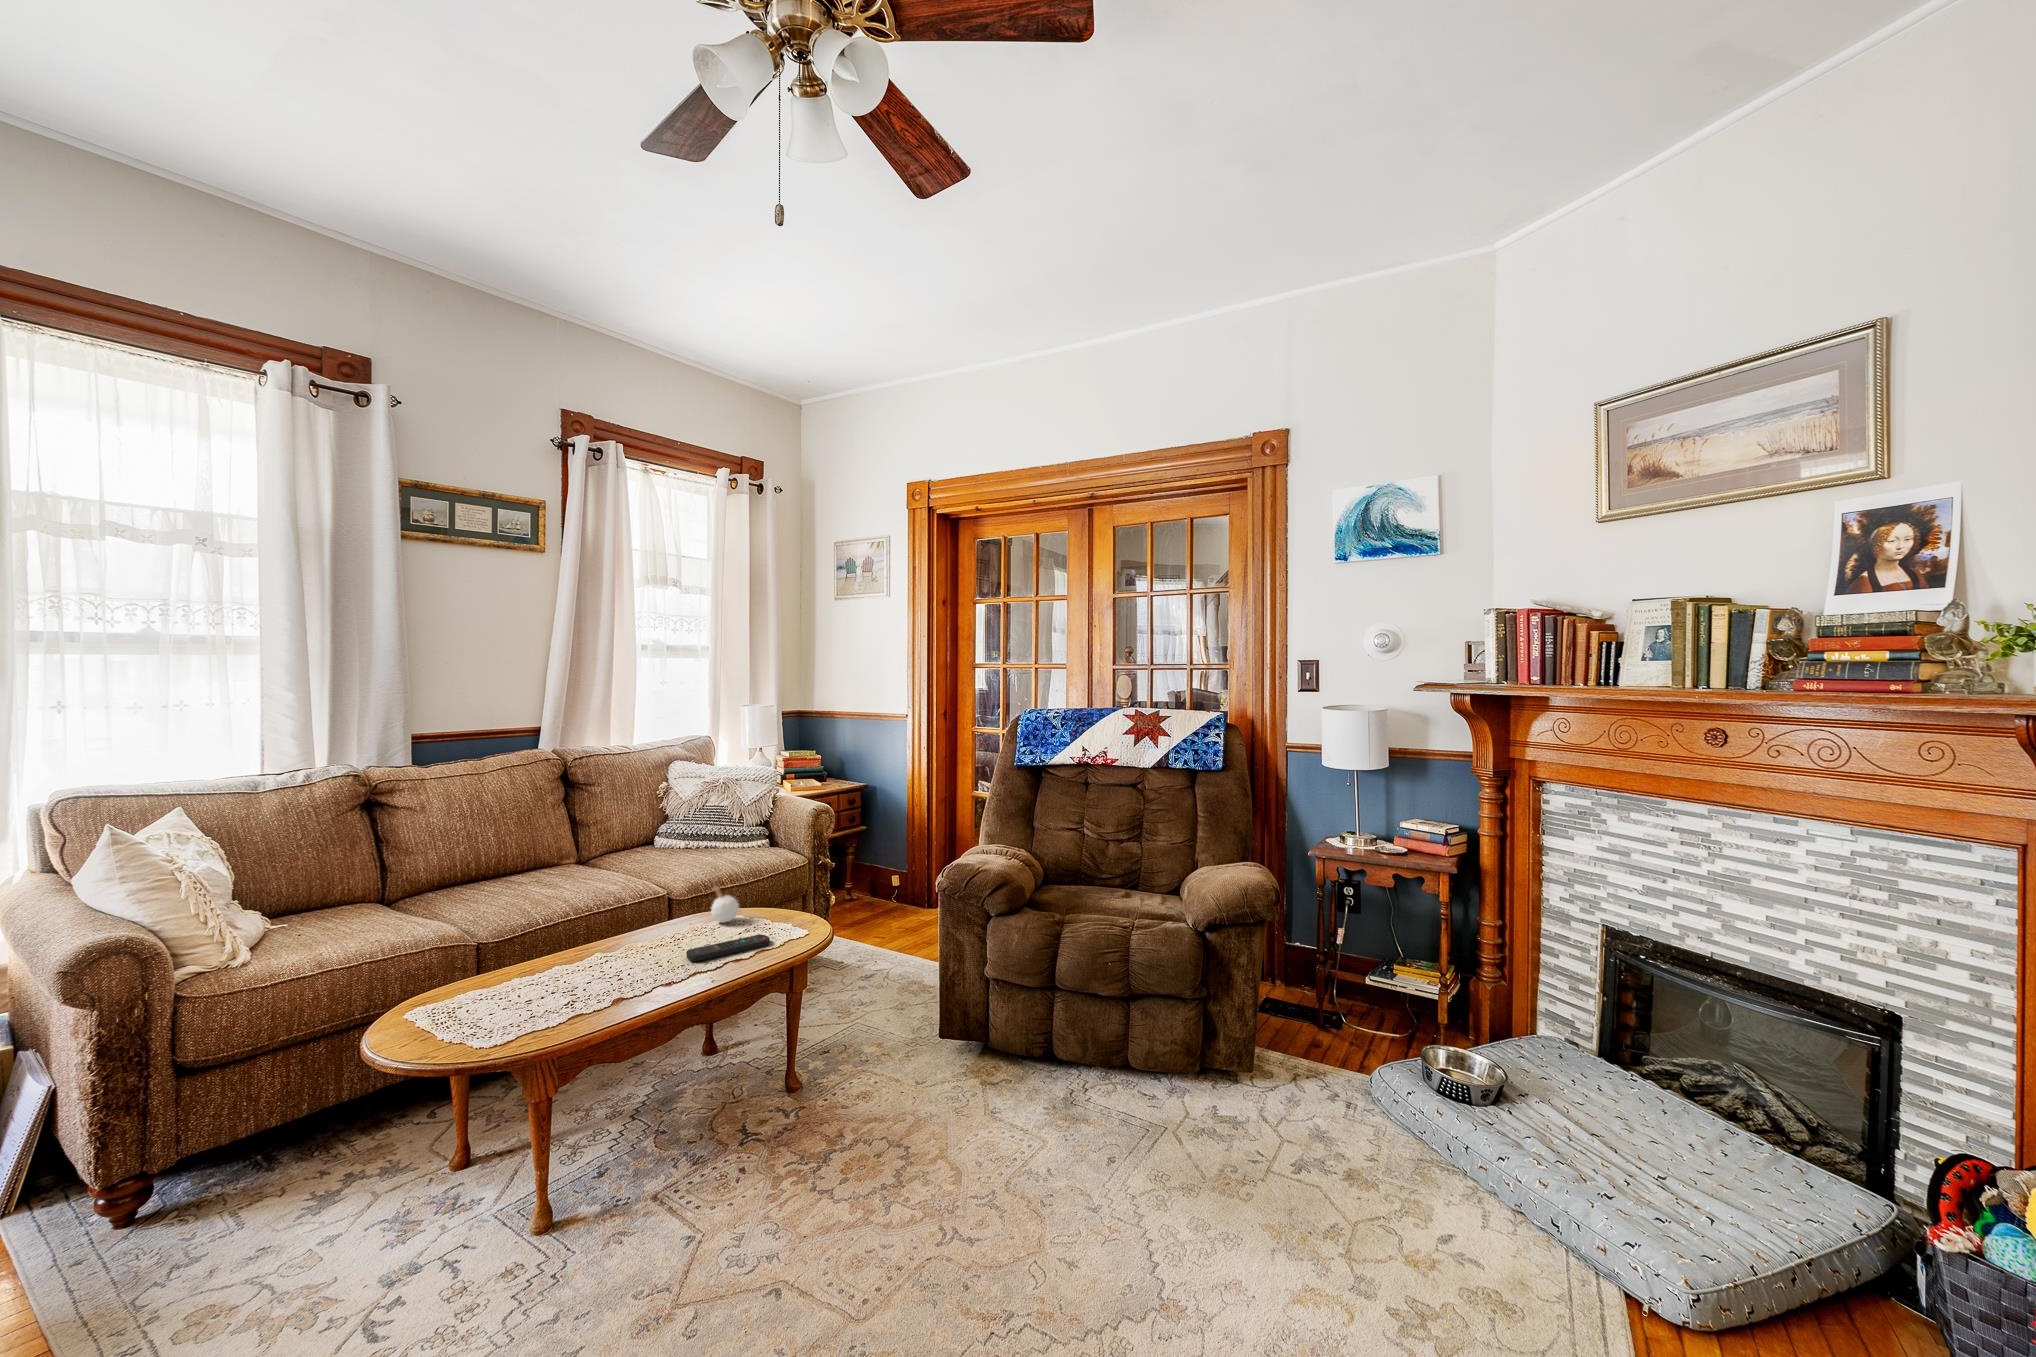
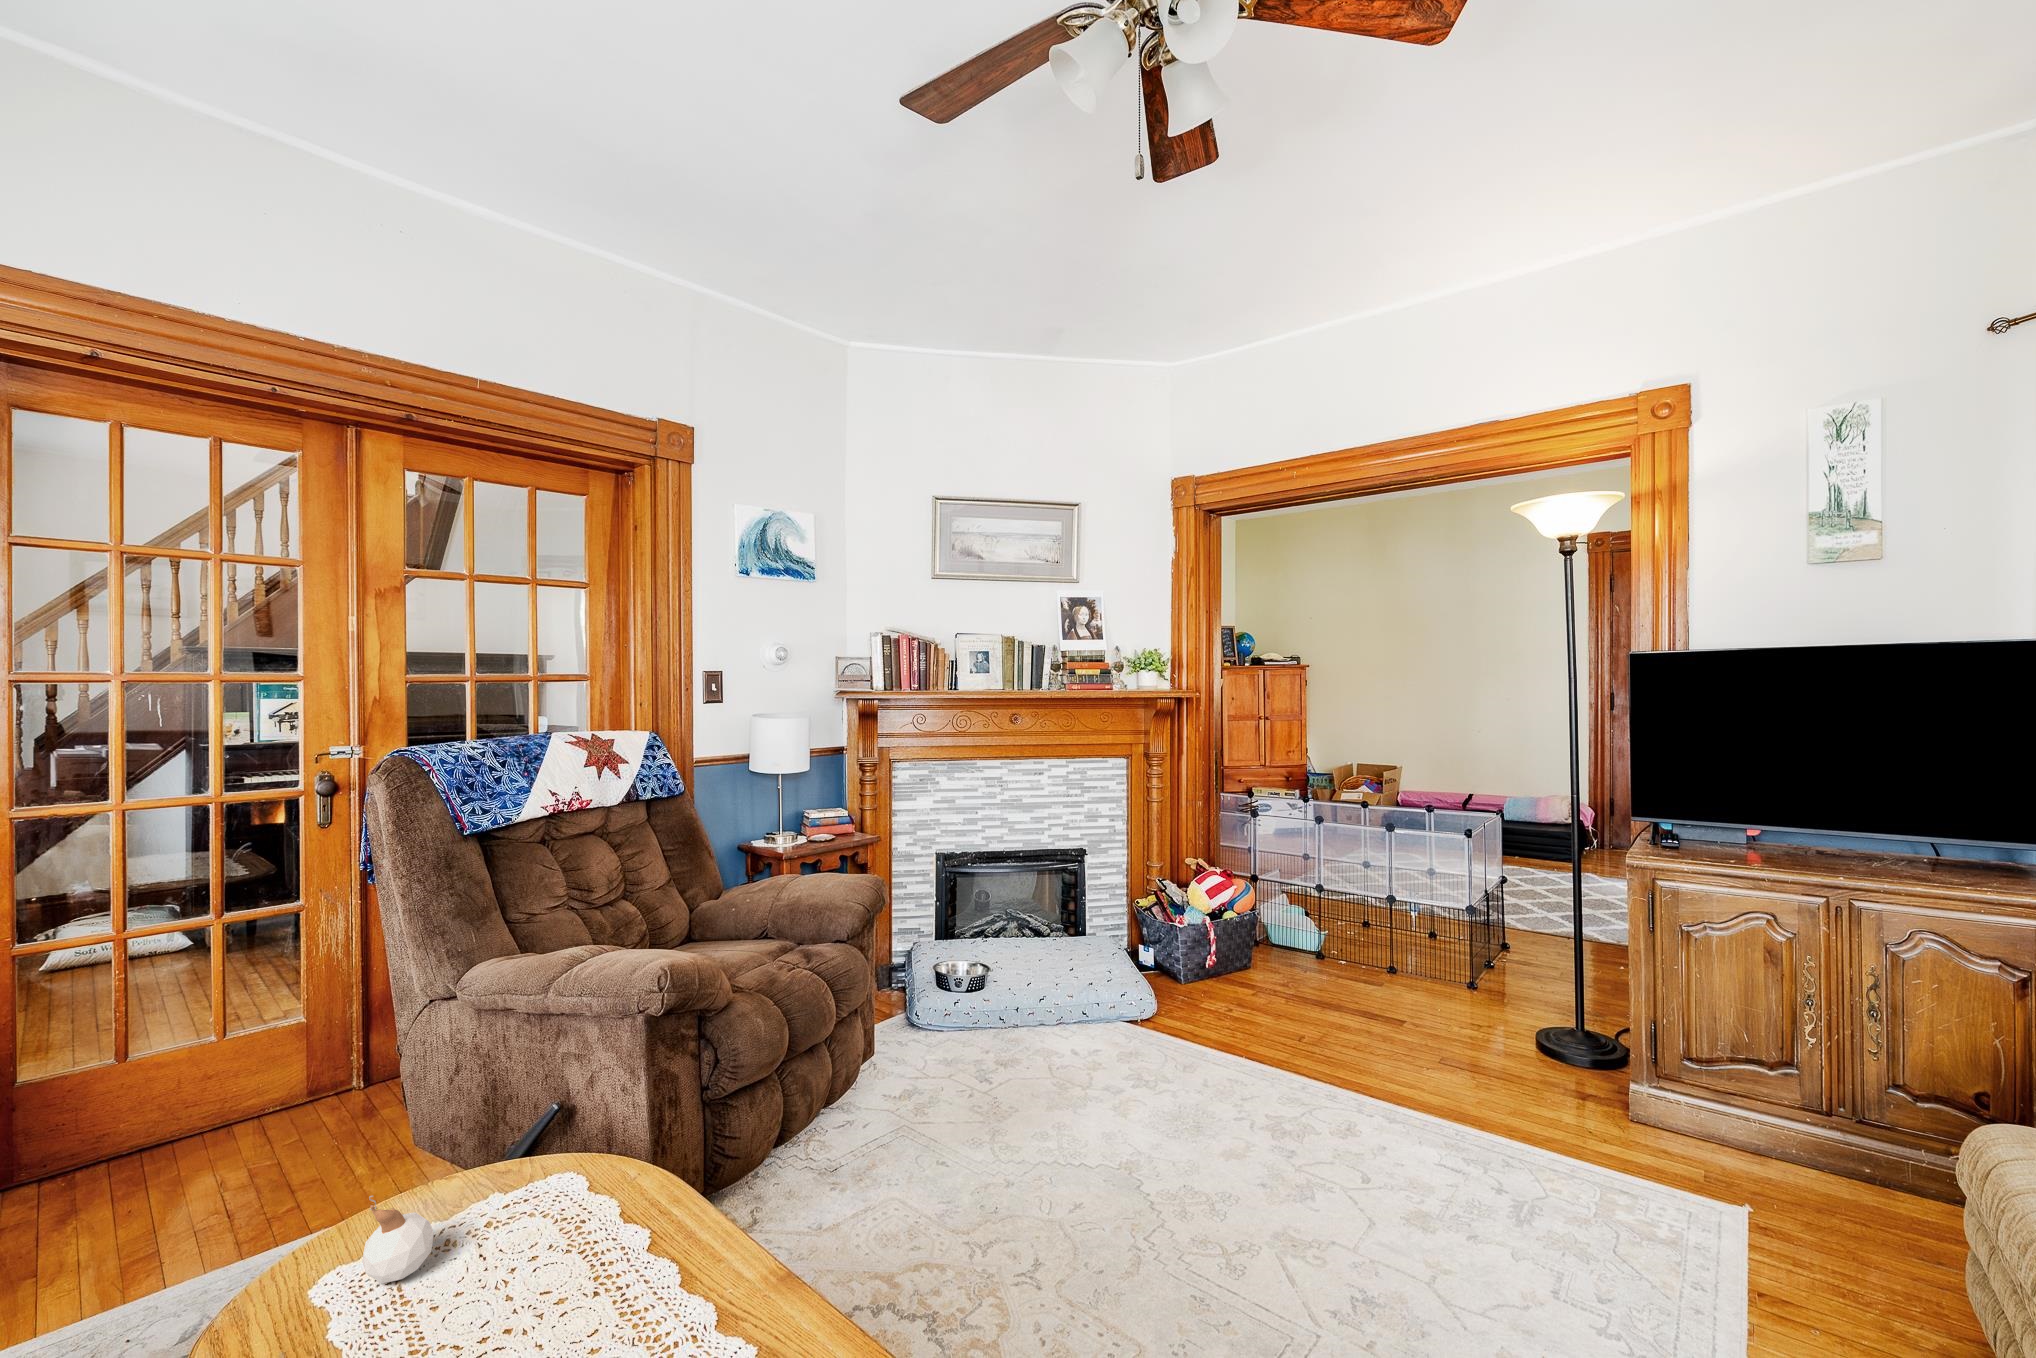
remote control: present [686,934,770,961] -> none [566,1200,627,1309]

